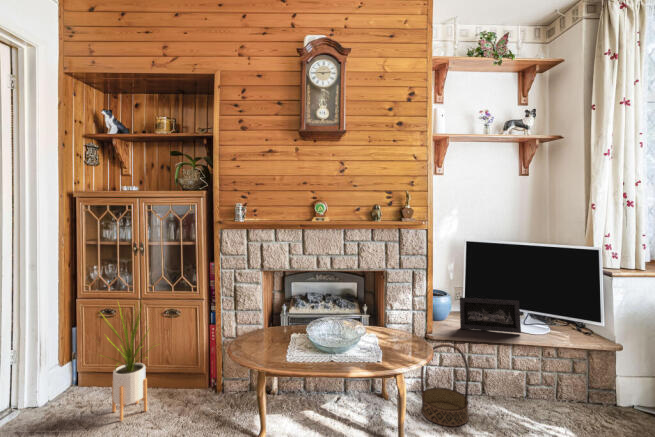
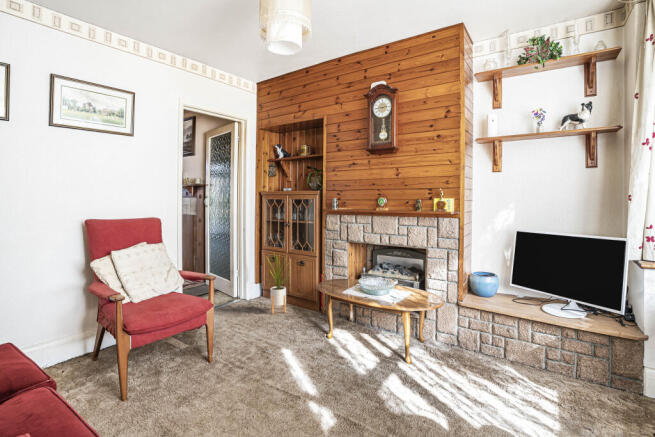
picture frame: present [460,297,521,333] -> none [493,276,550,313]
basket: present [421,344,469,427] -> none [437,305,476,366]

